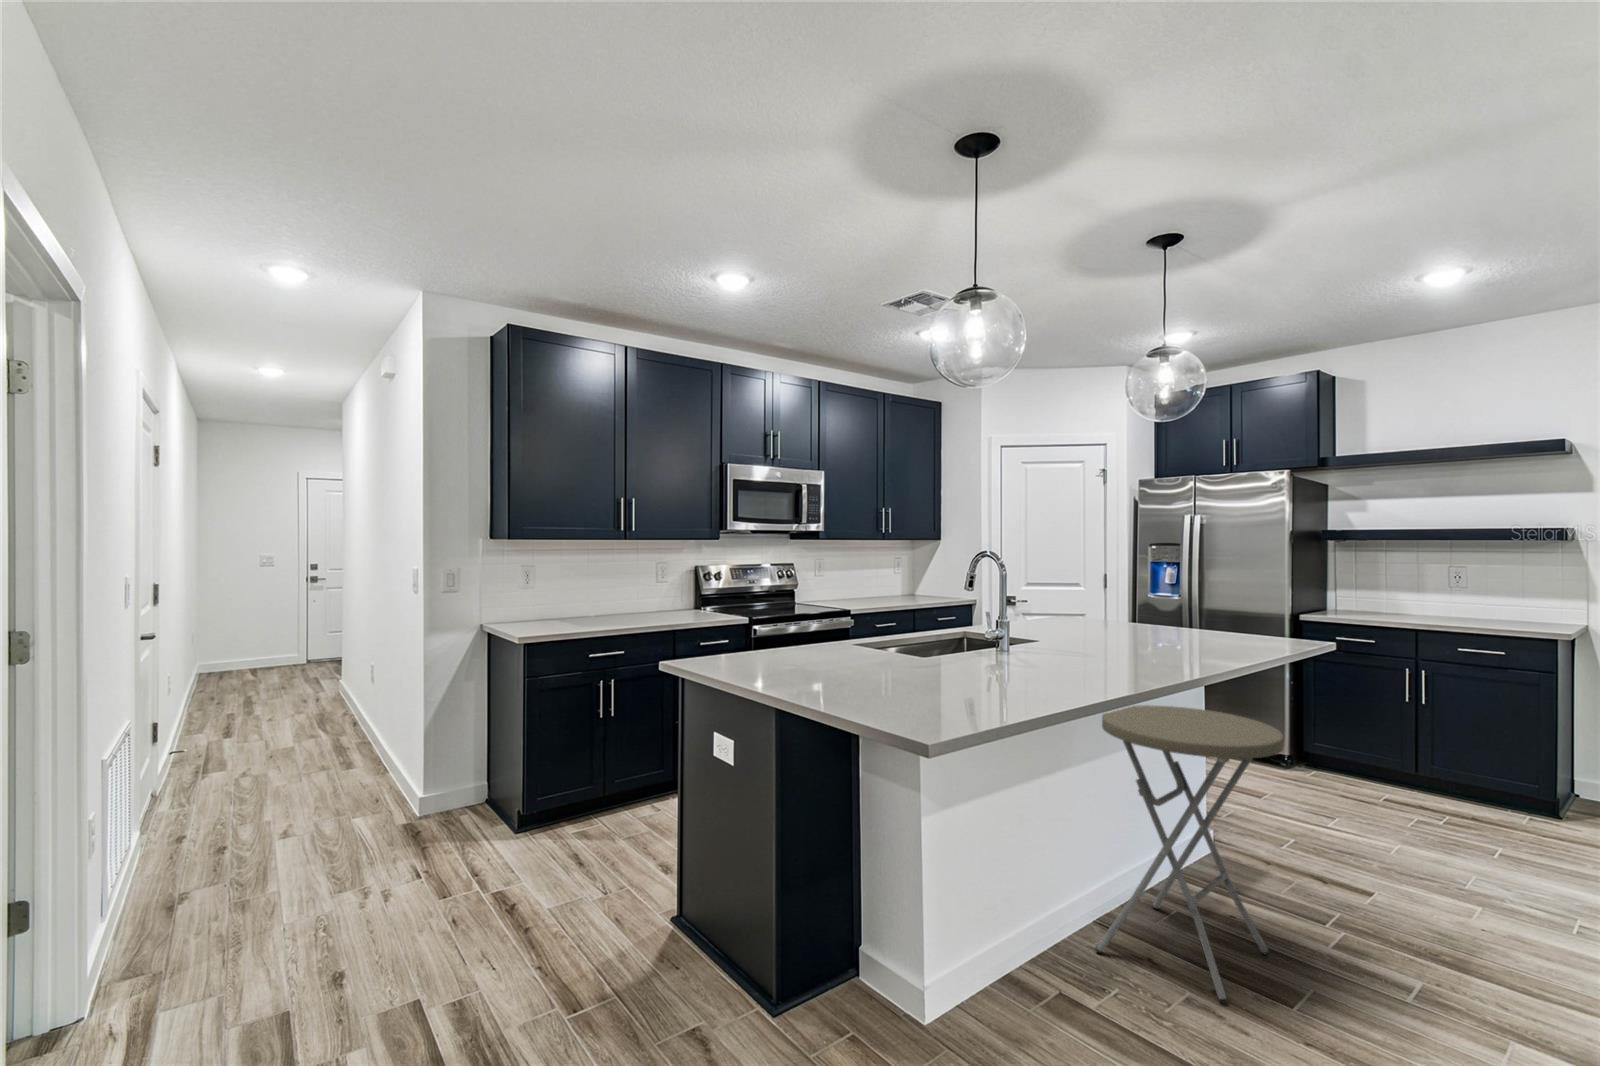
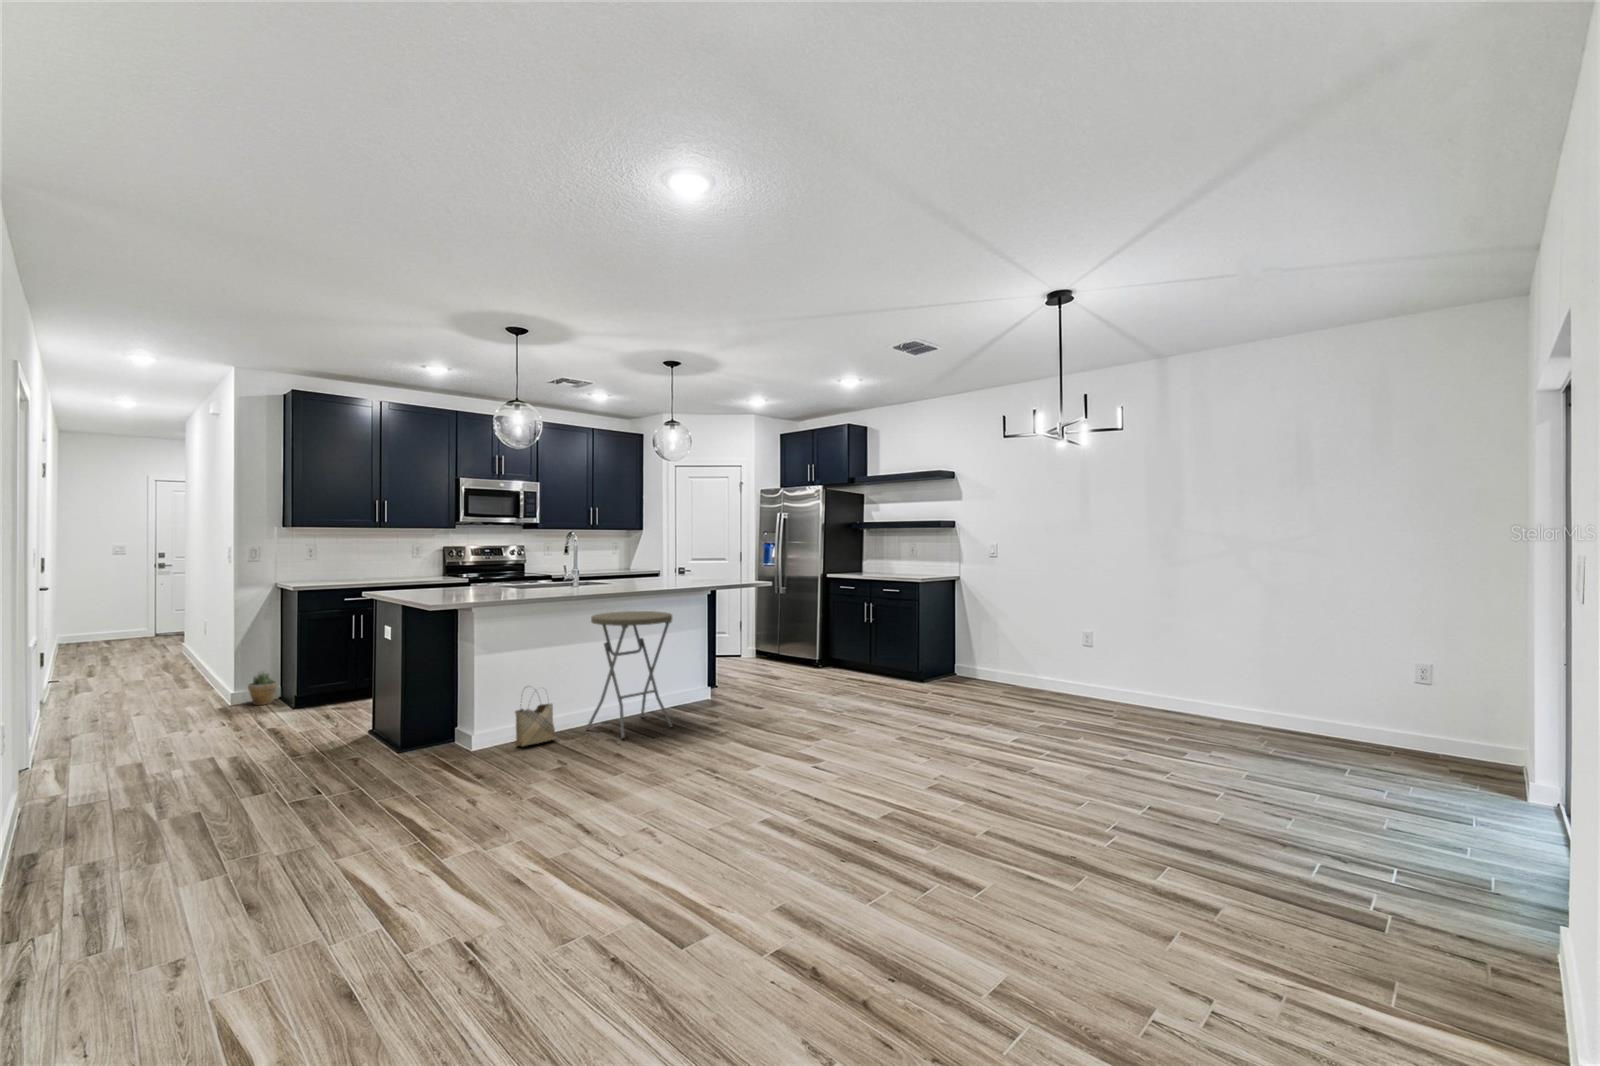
potted plant: none [446,765,489,823] -> present [248,671,278,705]
woven basket: none [1014,875,1079,1024] -> present [515,691,555,746]

